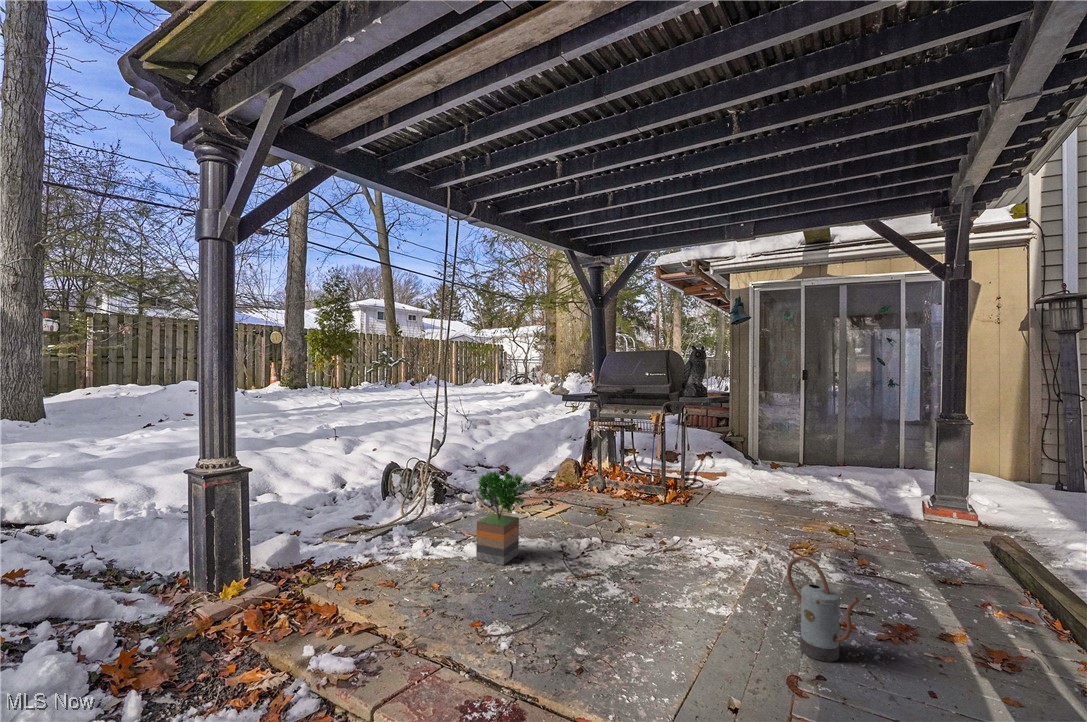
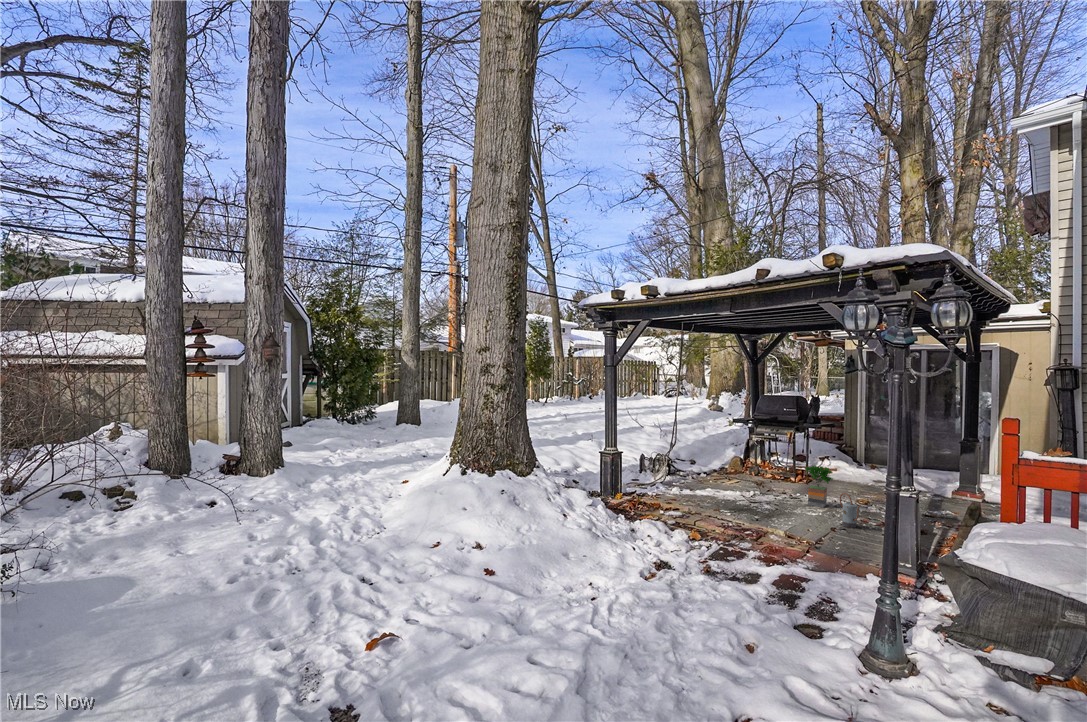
potted tree: present [476,471,529,565] -> present [806,466,833,507]

